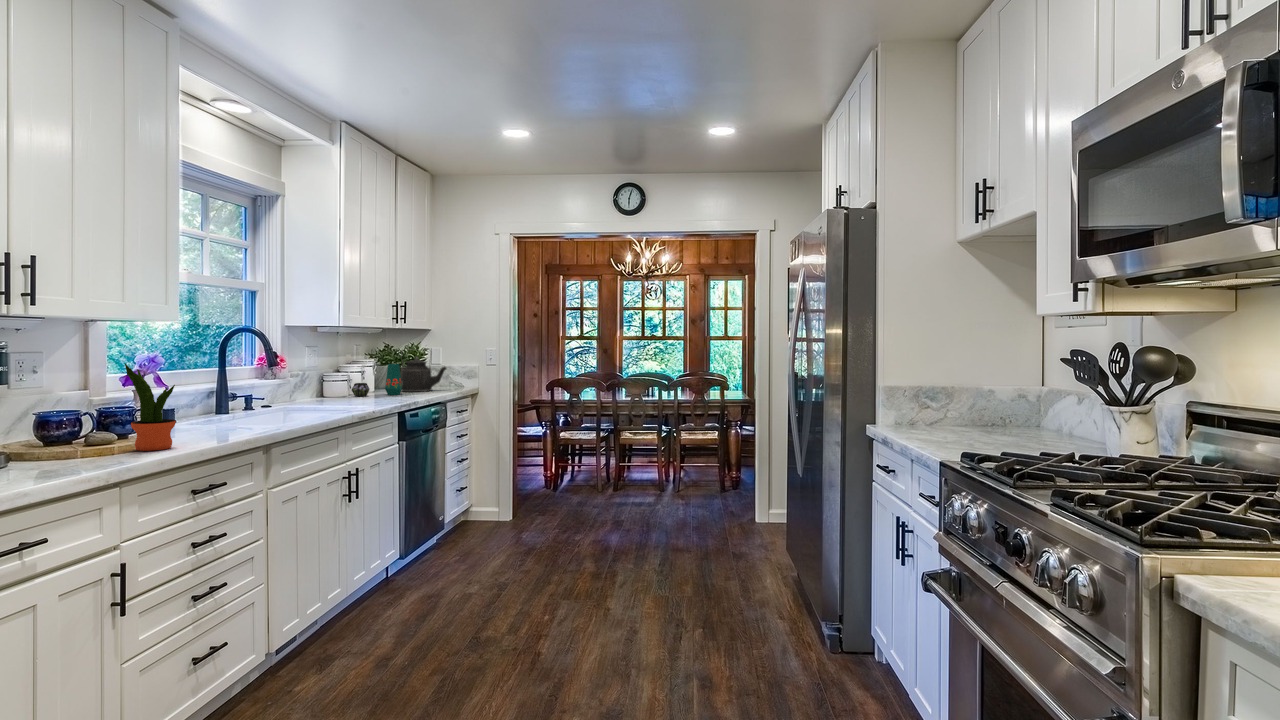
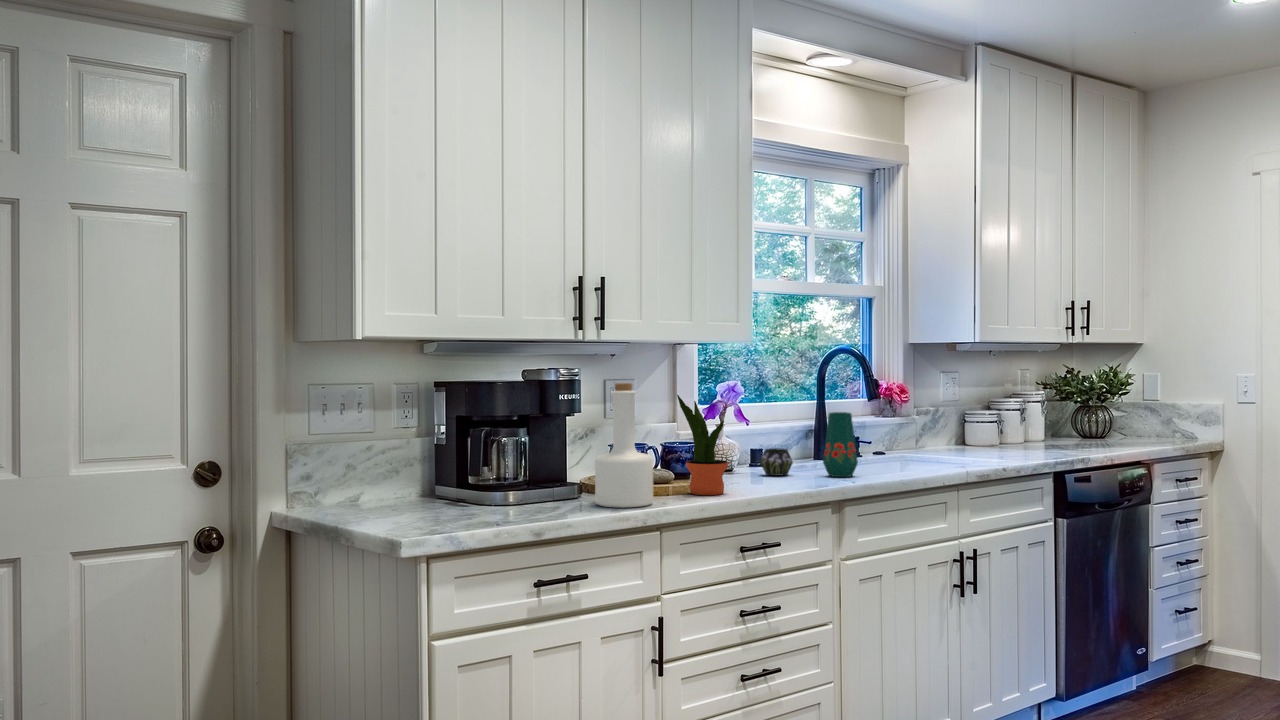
bottle: none [35,353,108,471] -> present [595,383,653,508]
kettle: present [401,357,446,392] -> none [1085,375,1164,443]
vase: present [352,364,402,396] -> present [760,412,858,477]

